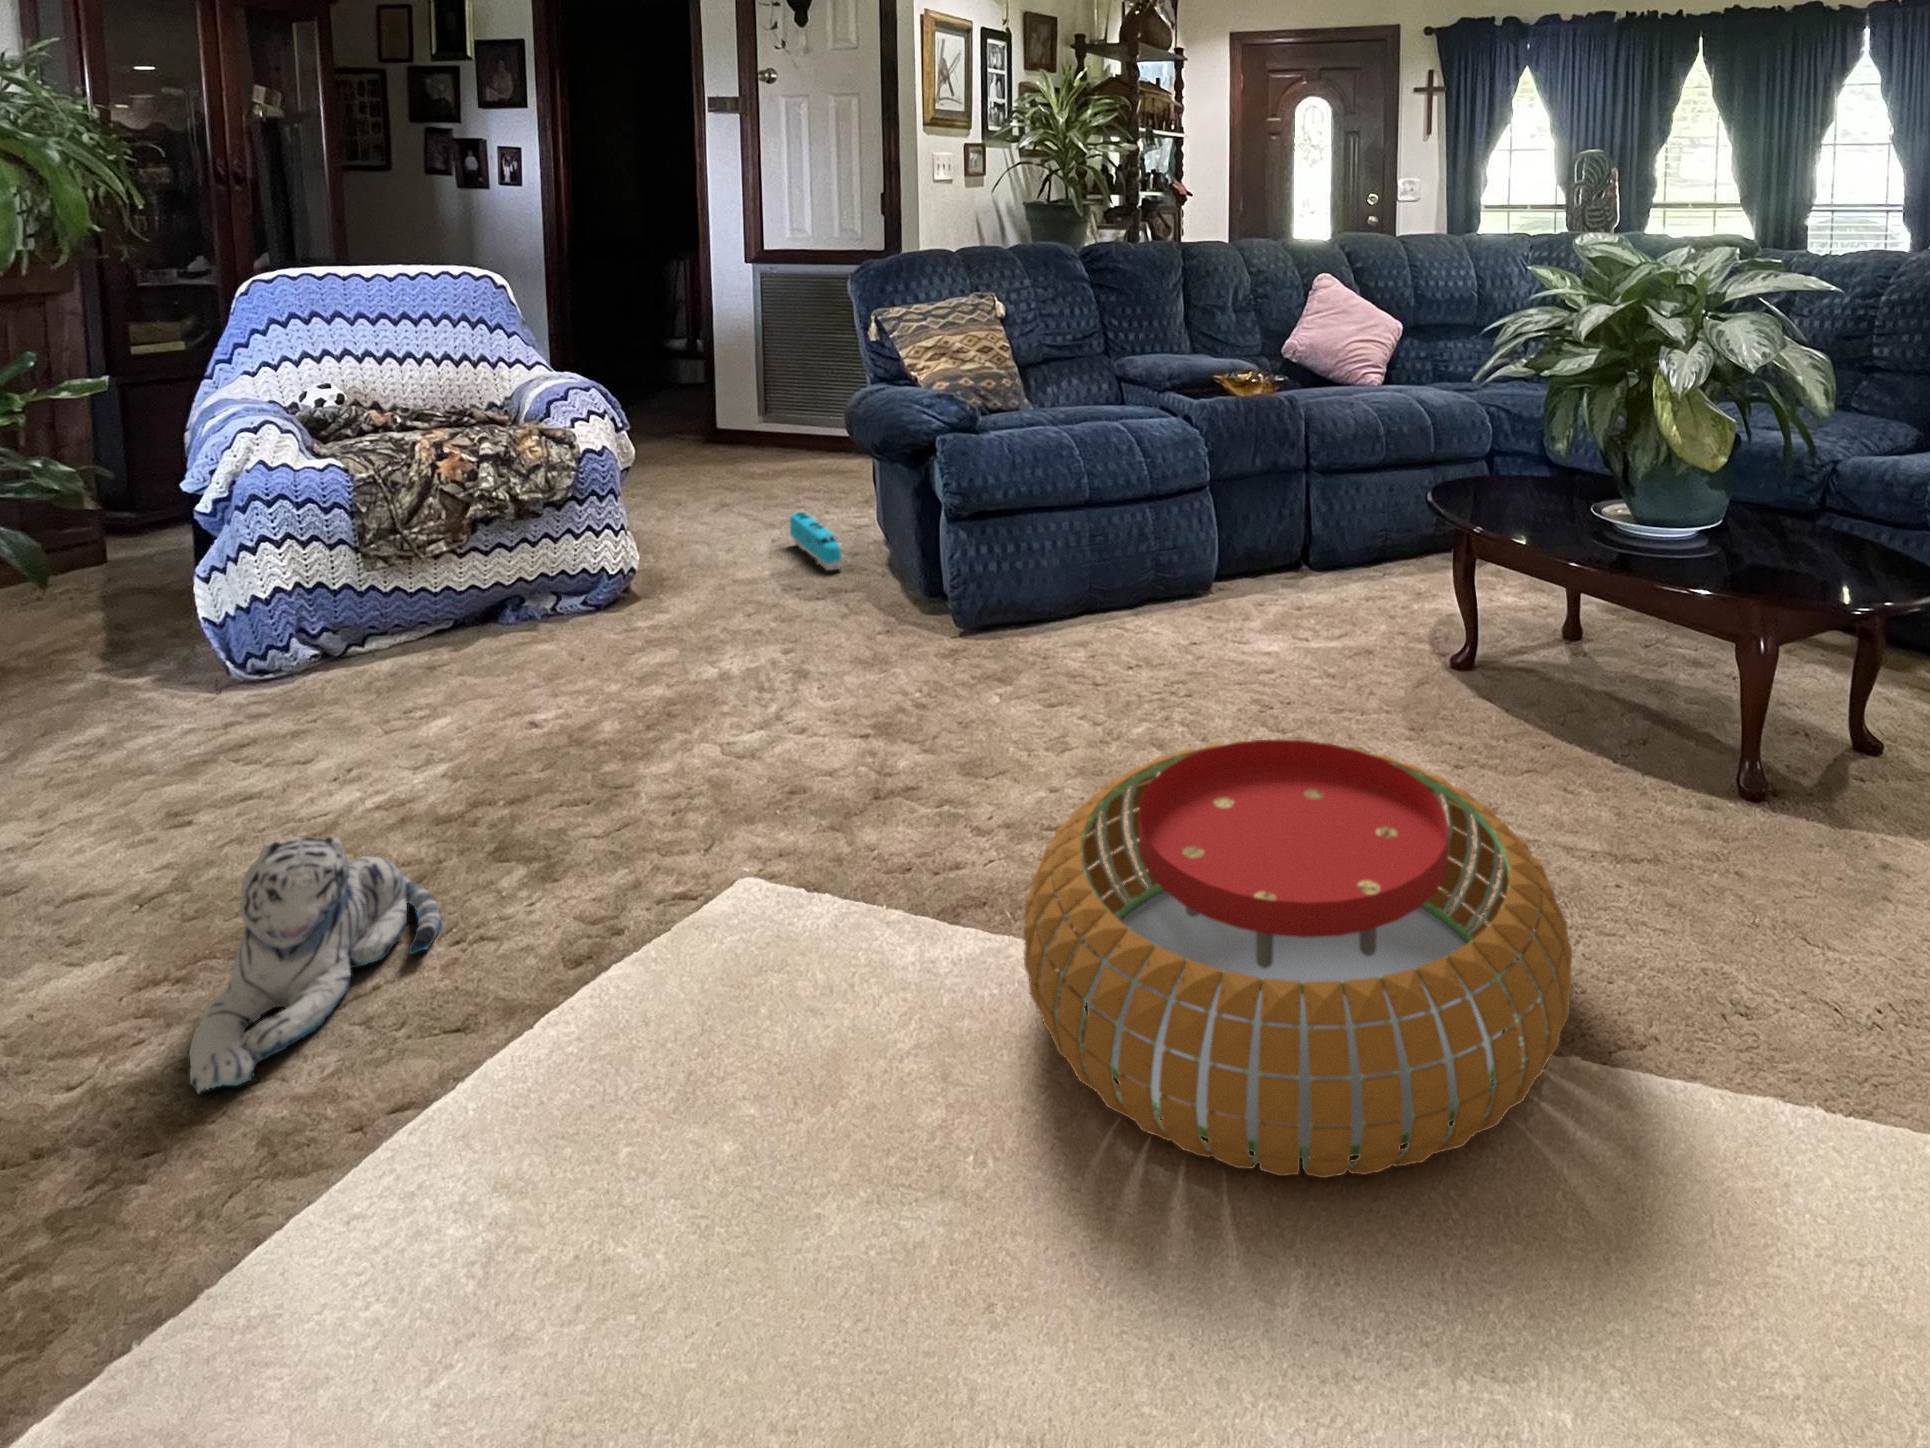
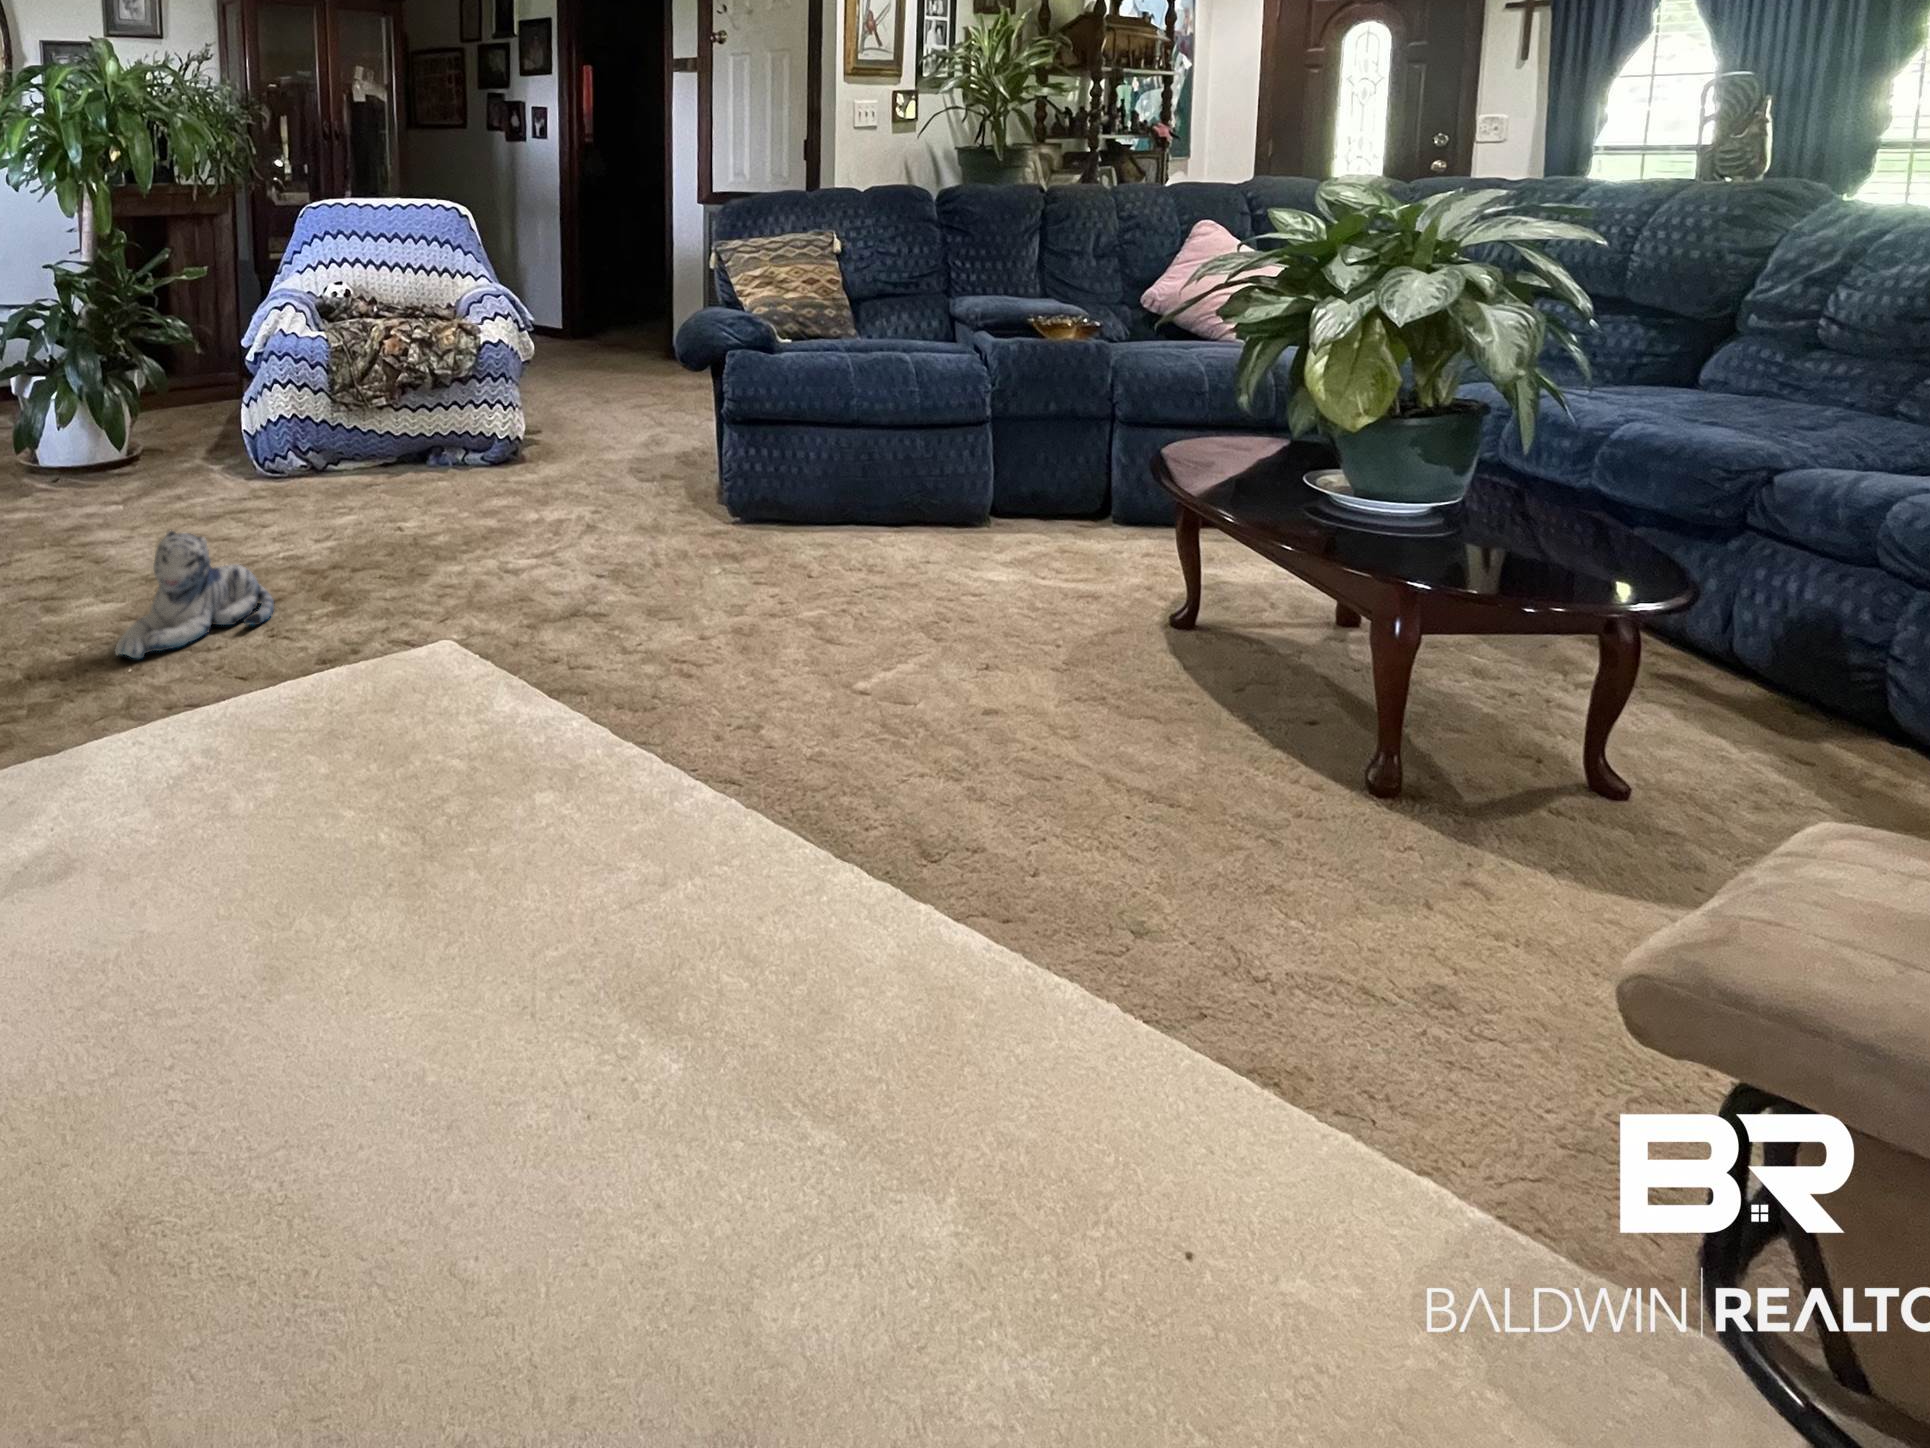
toy train: present [790,512,842,570] -> none [662,421,685,471]
pouf: present [1024,739,1572,1178] -> none [515,595,980,908]

